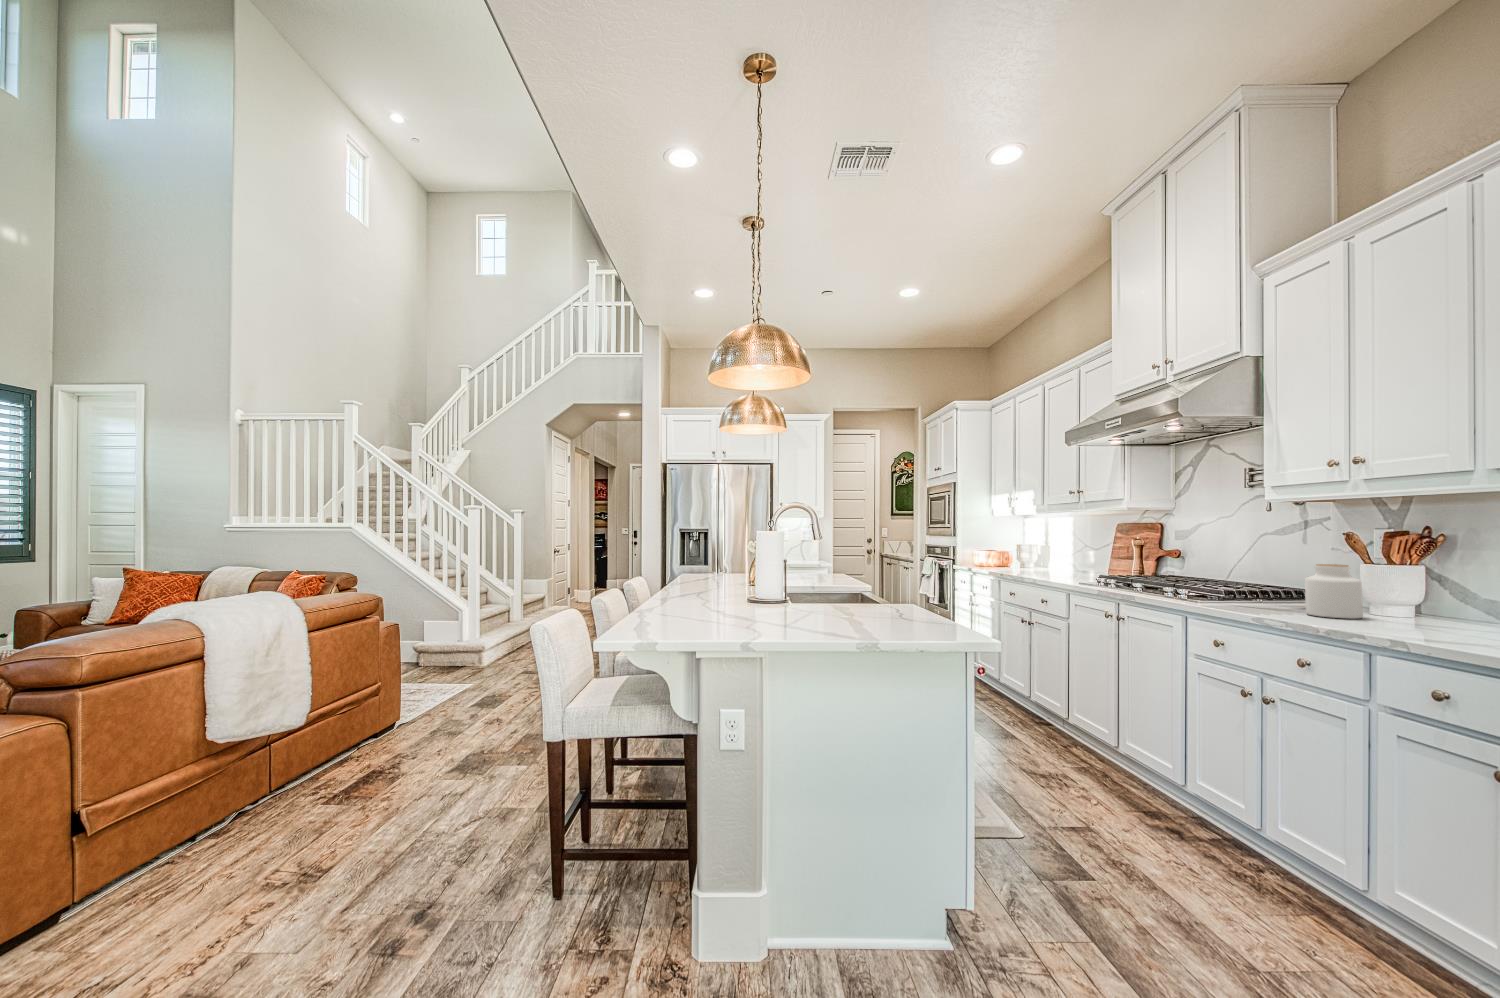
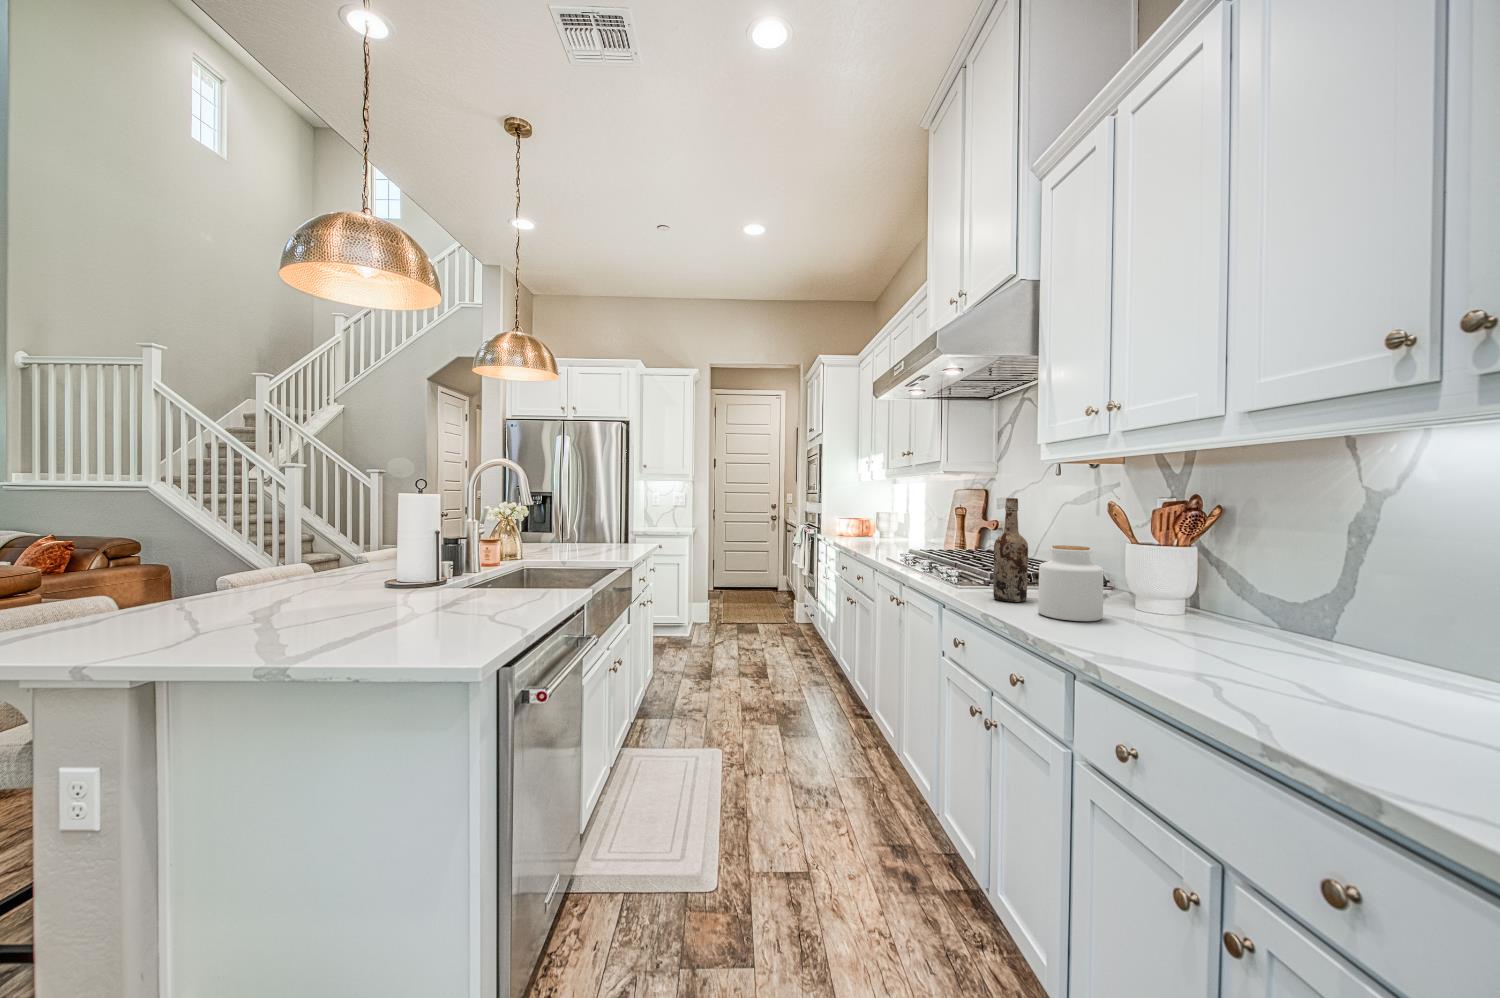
wine bottle: none [1249,530,1280,609] -> present [993,498,1028,602]

